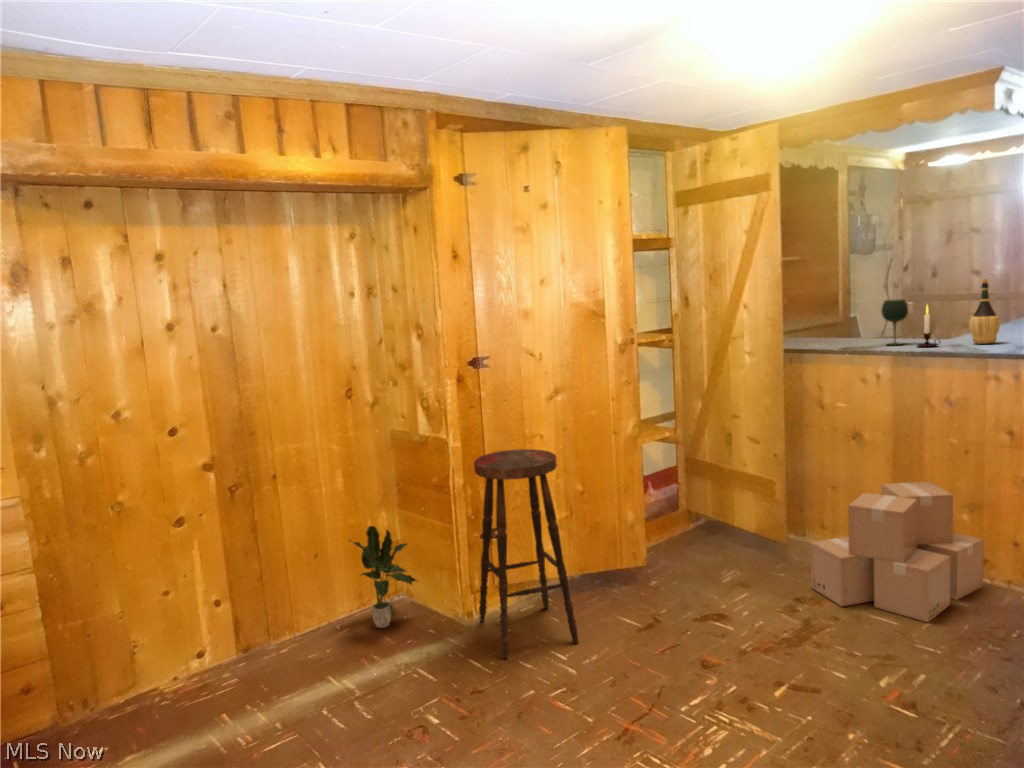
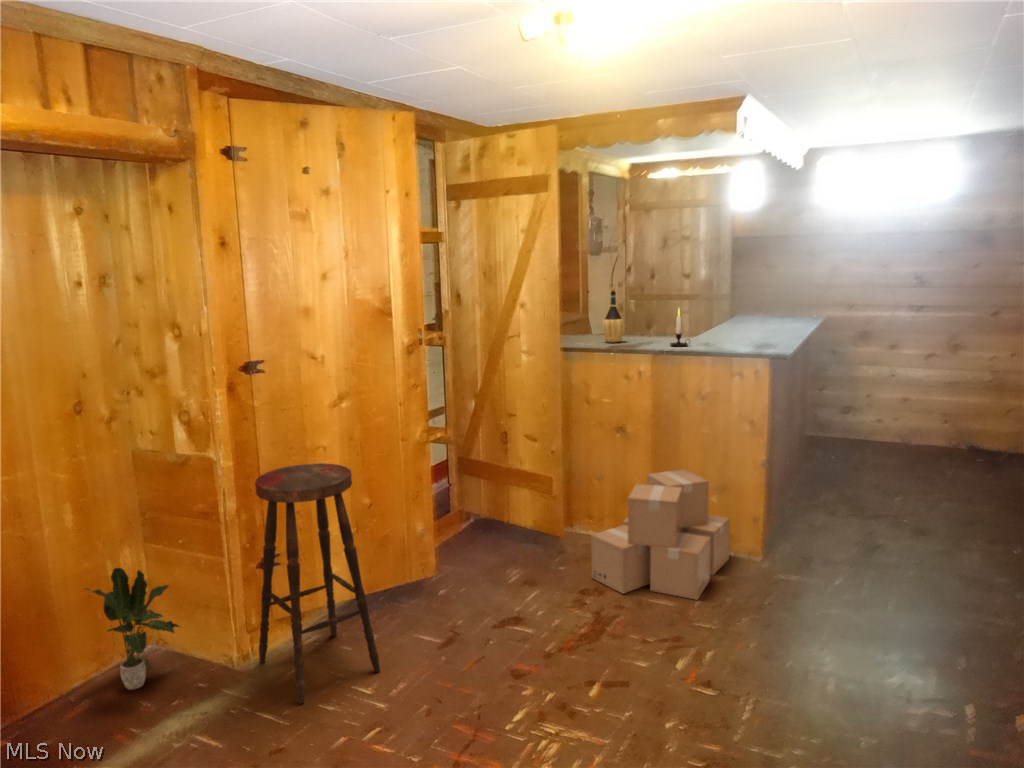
wine bottle: present [969,279,1000,344] -> present [602,288,624,343]
wine glass: present [881,299,908,345] -> none [638,302,661,344]

